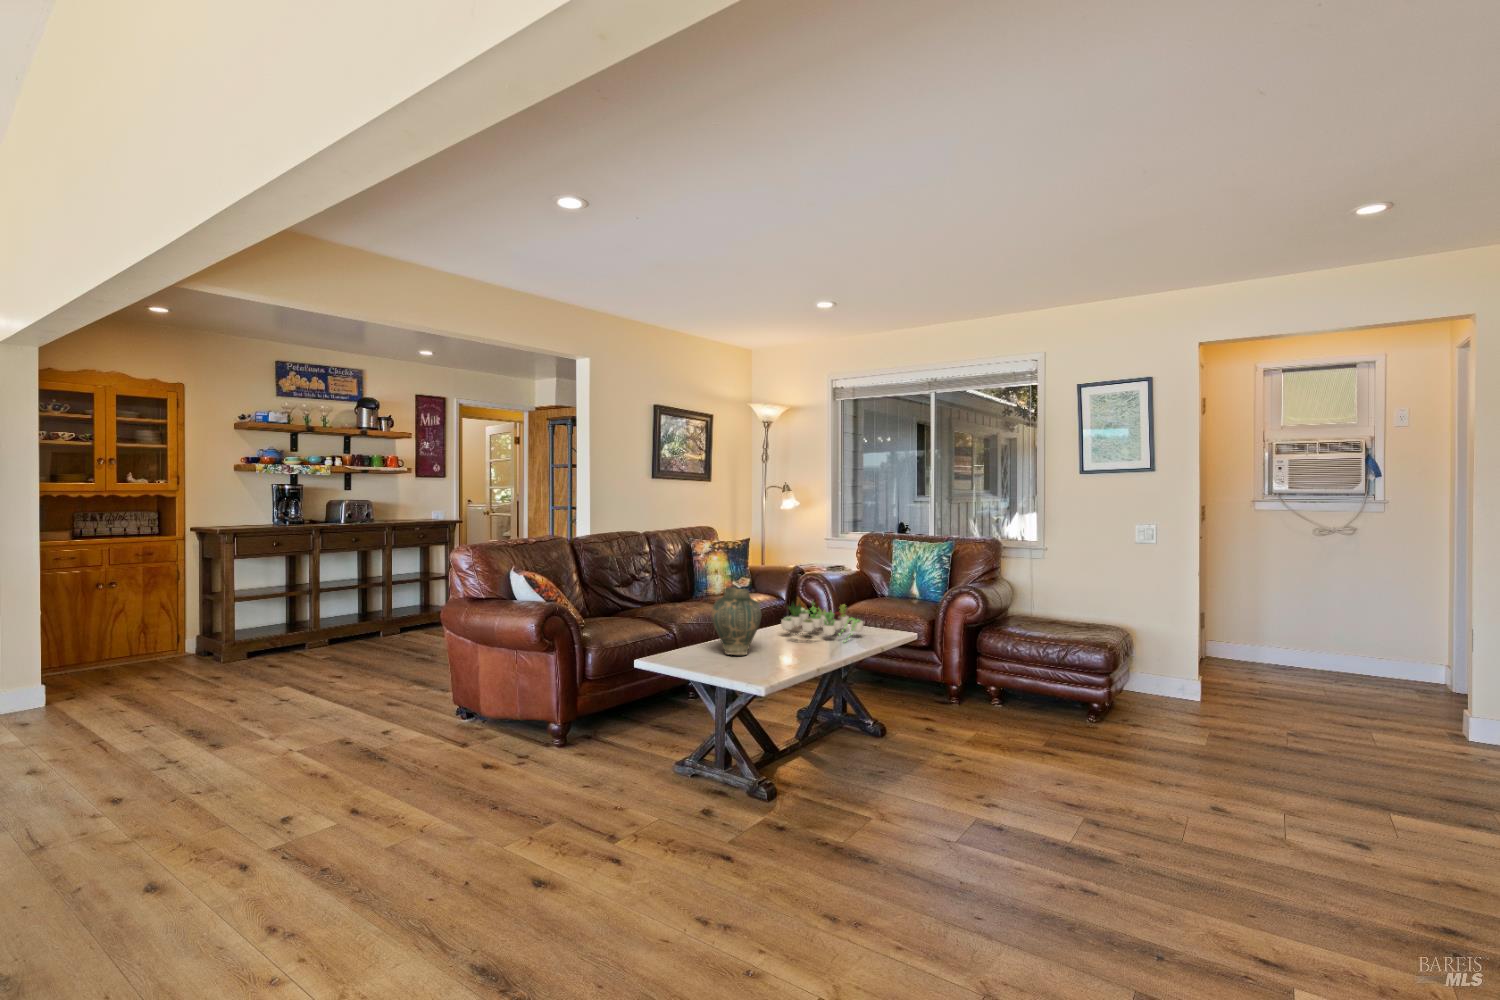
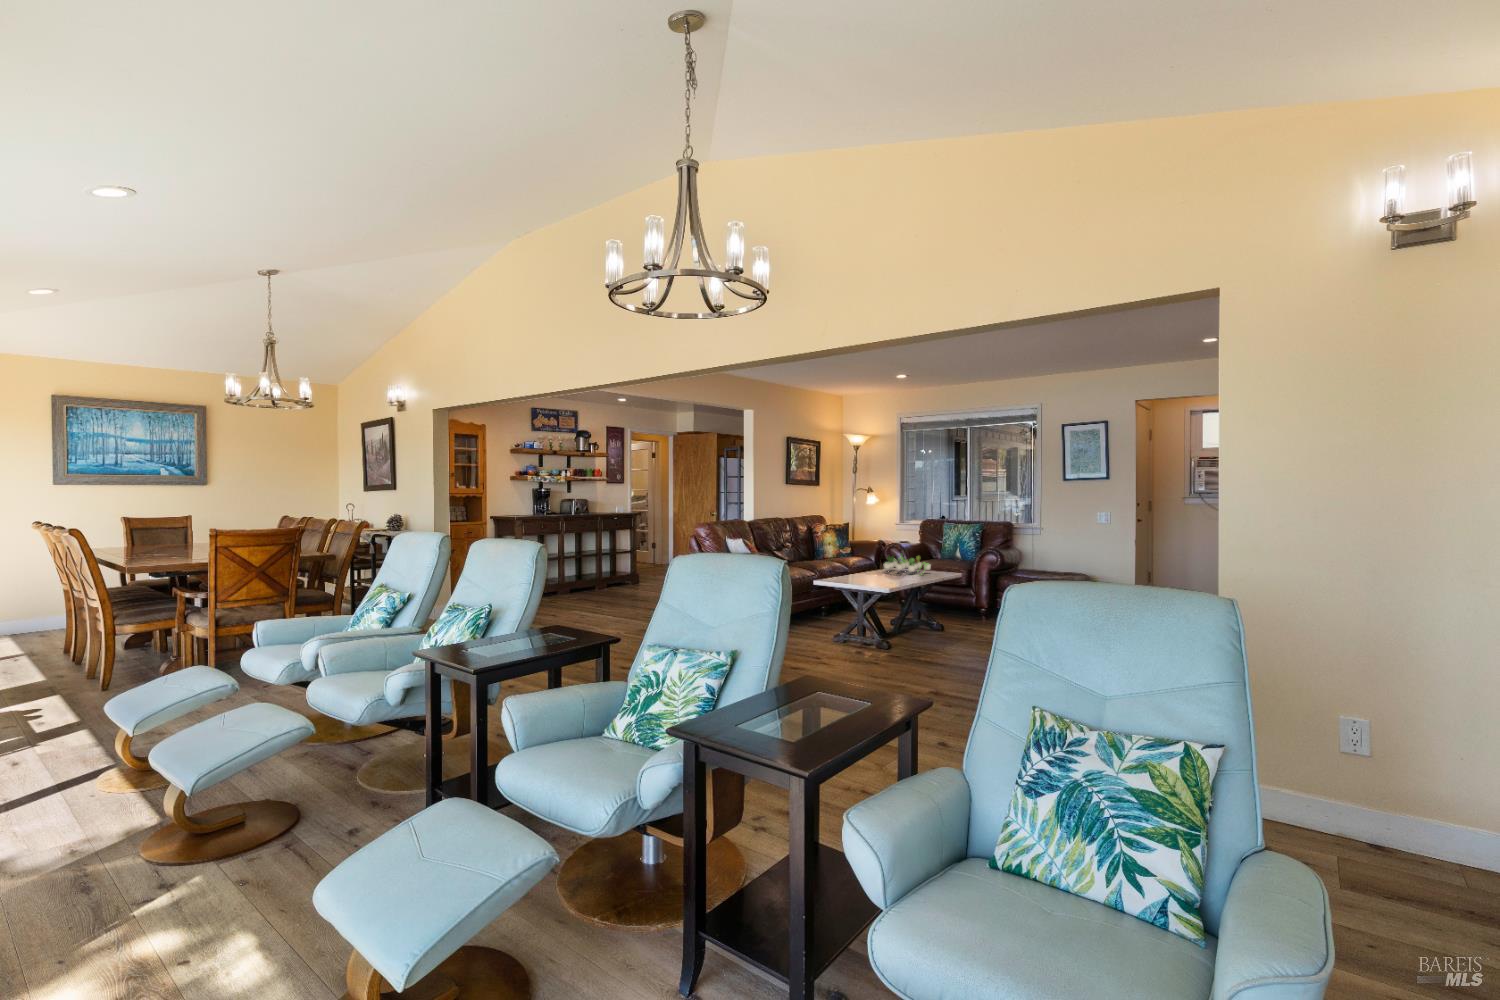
vase: present [711,588,761,655] -> none [849,543,877,579]

